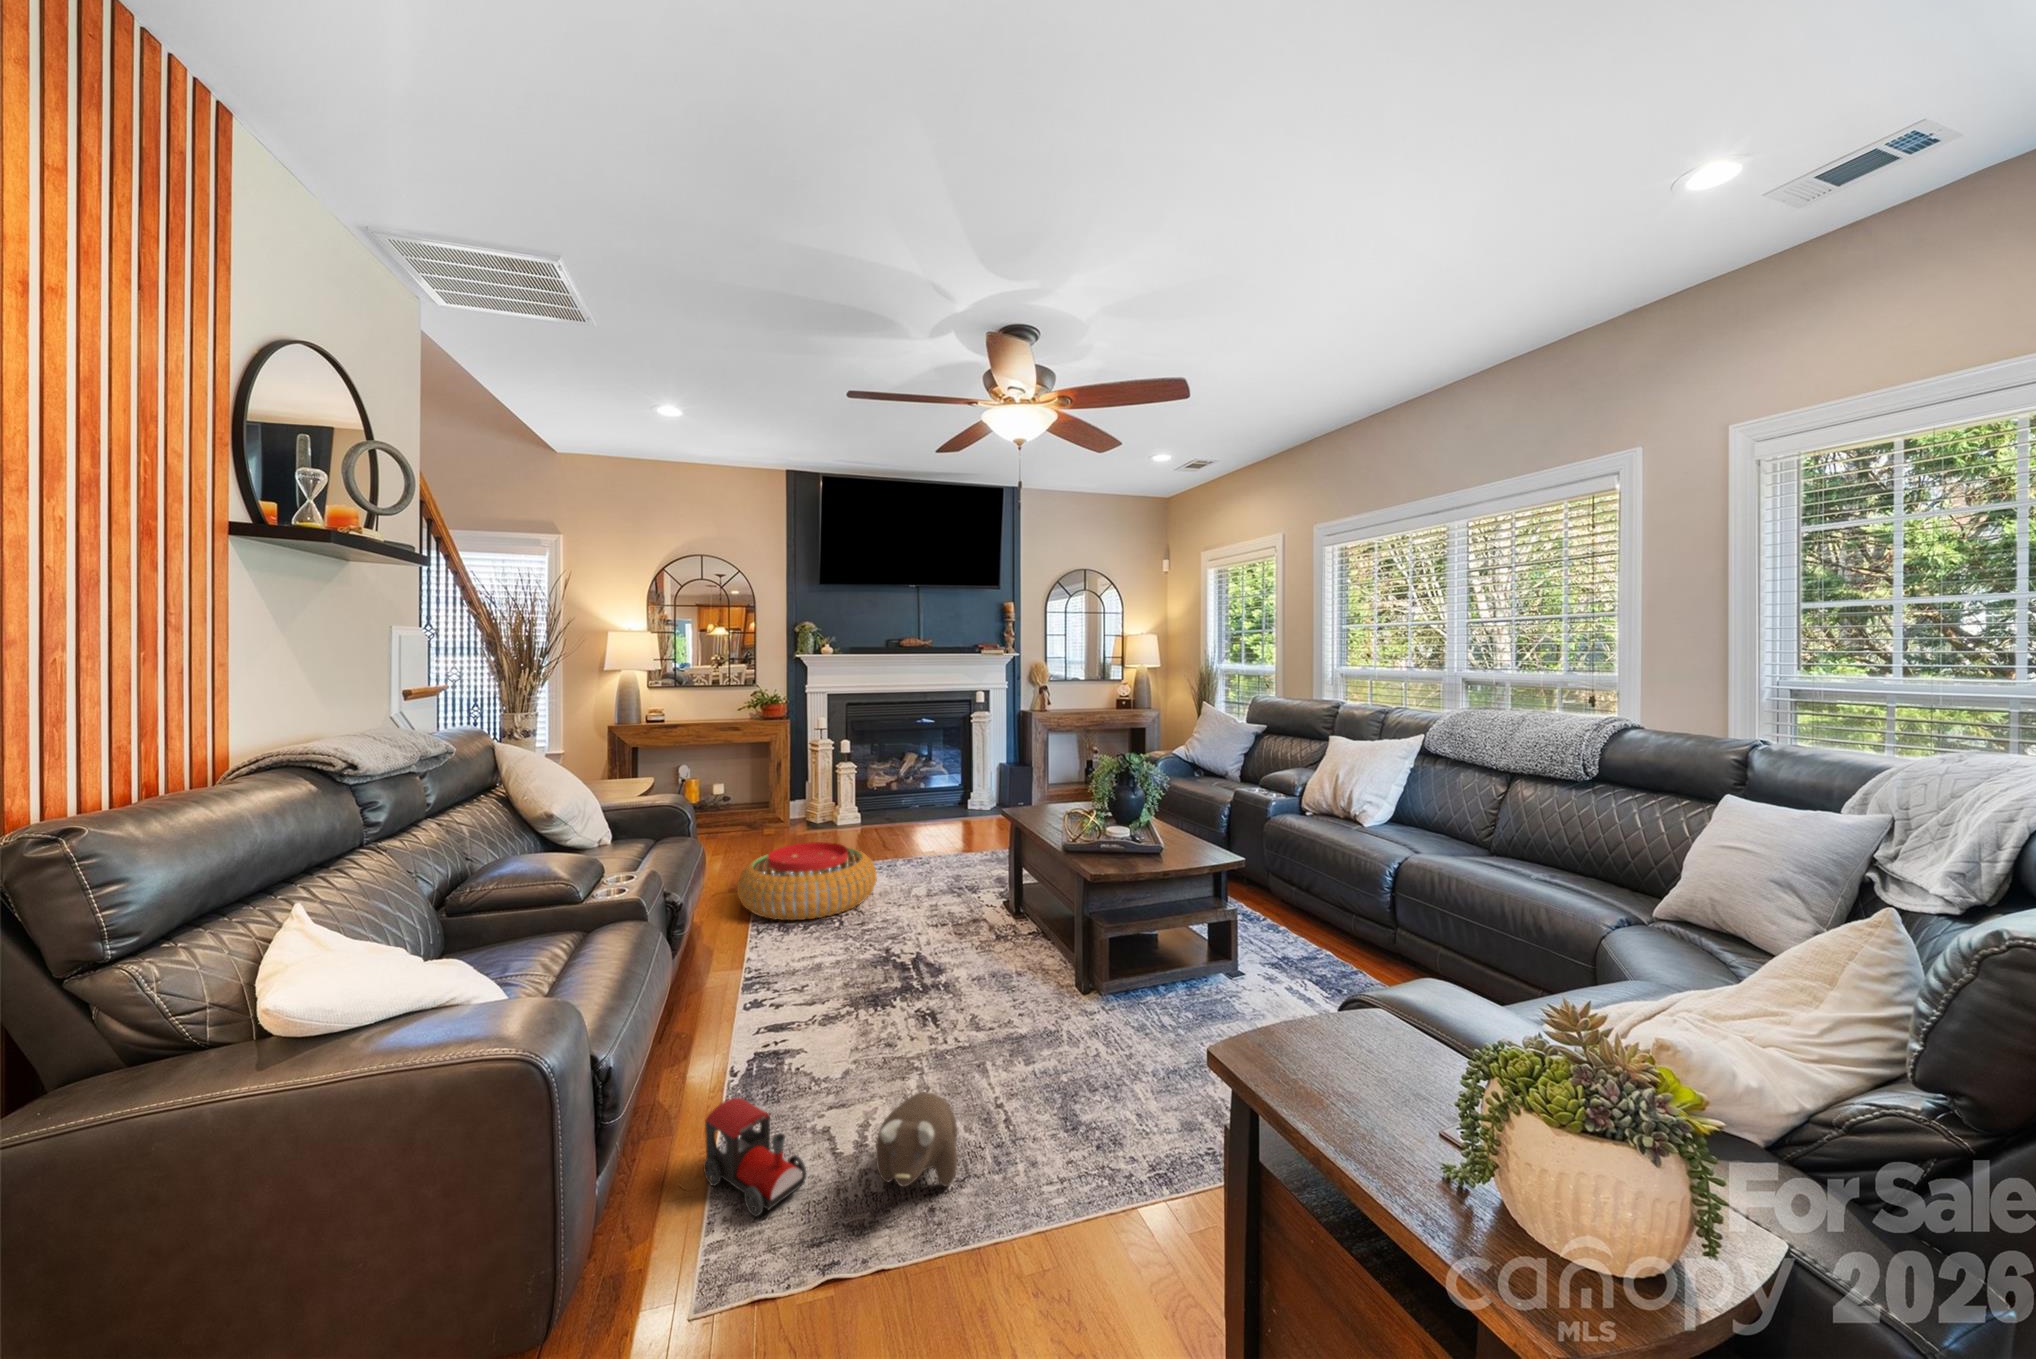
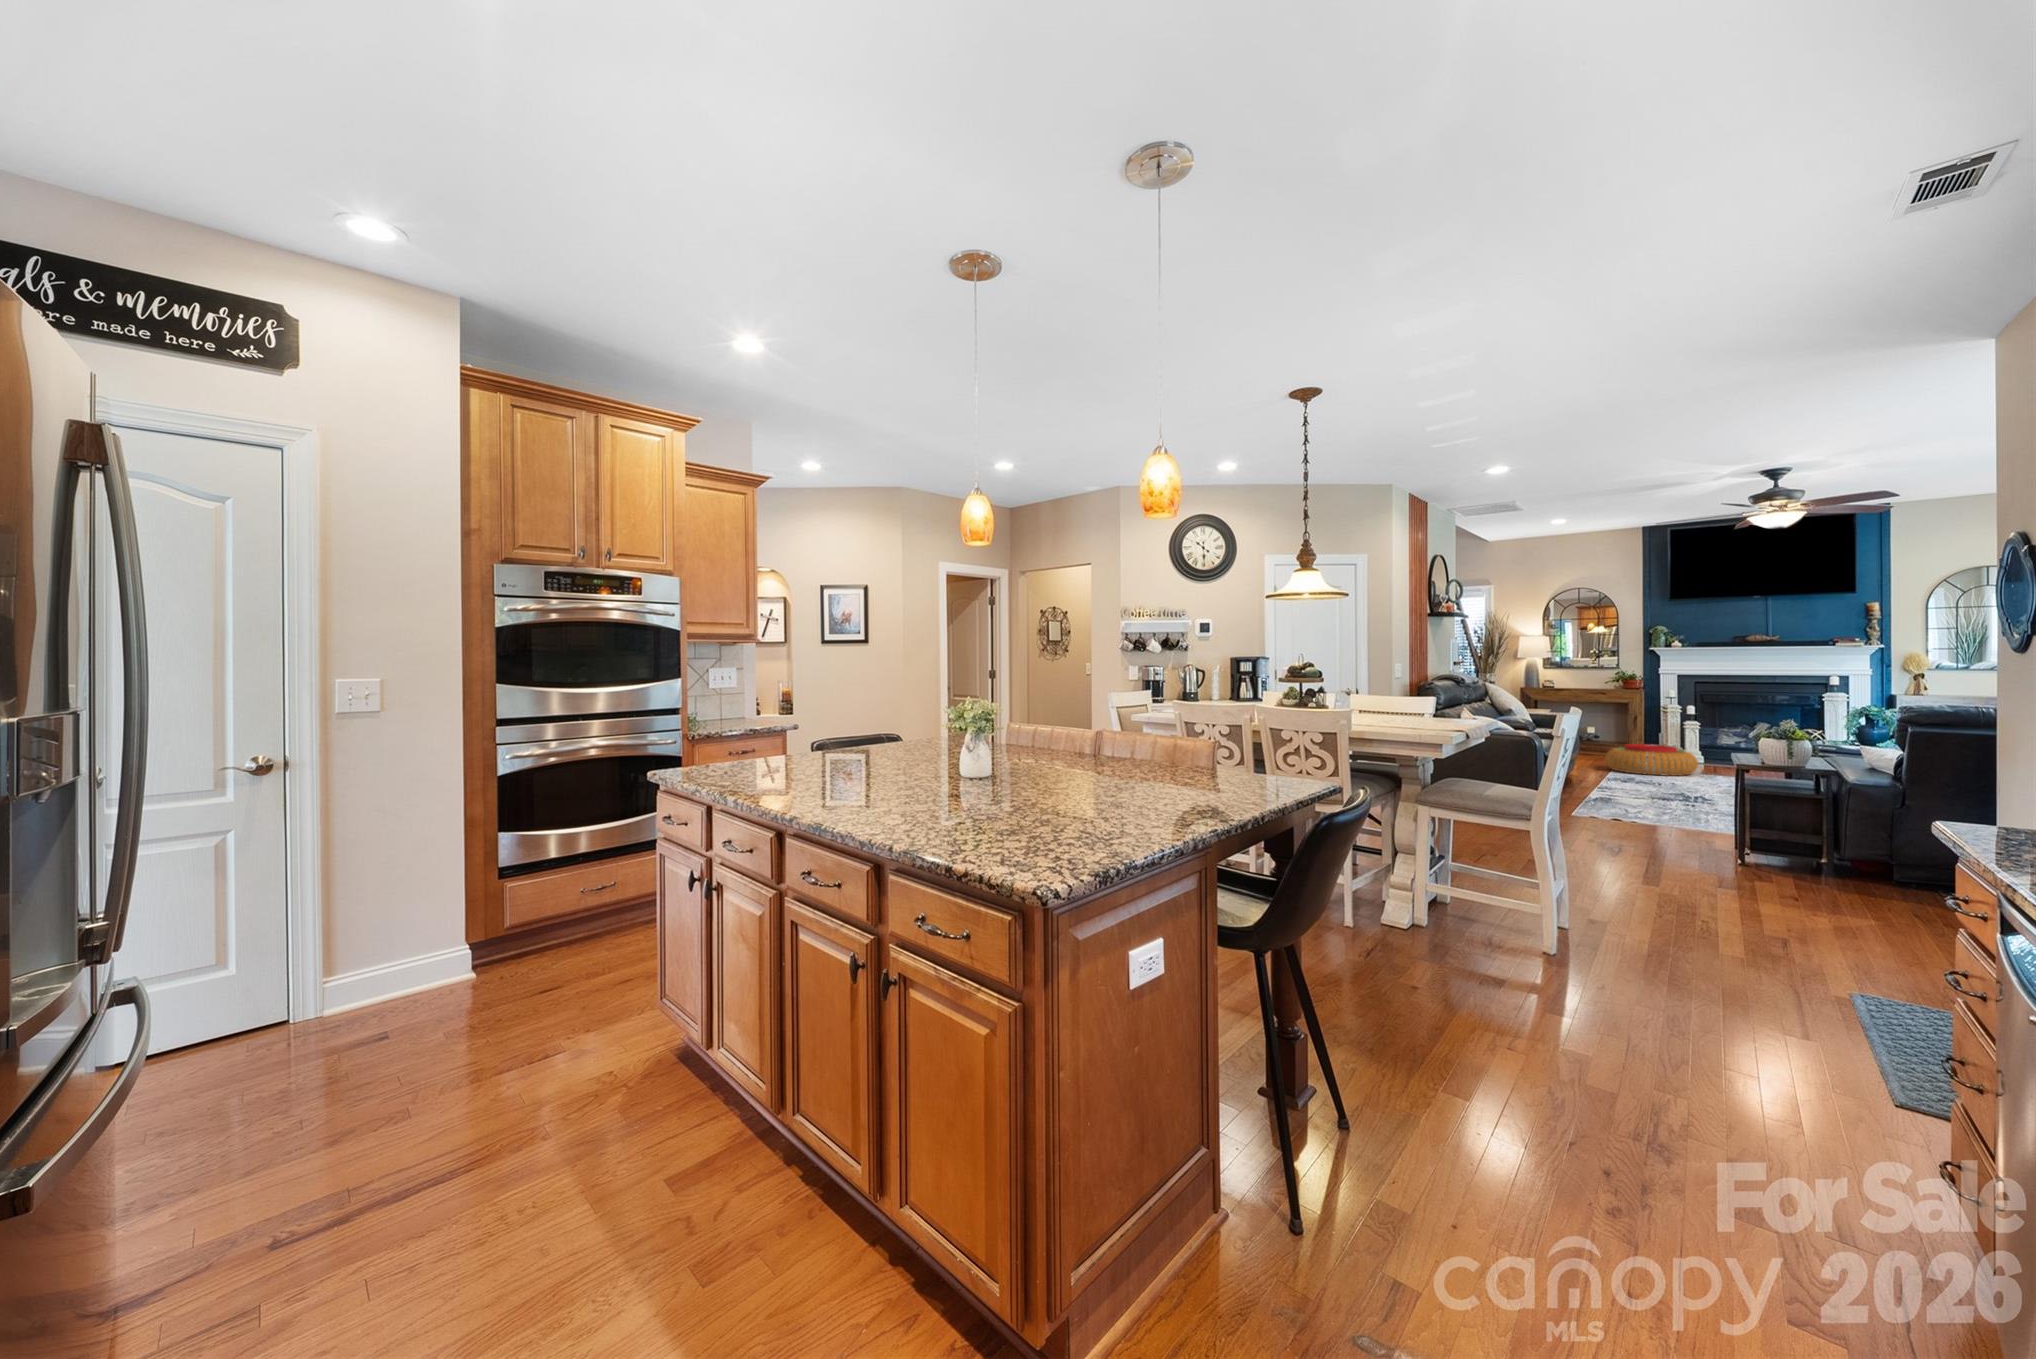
plush toy: present [875,1092,957,1187] -> none [1662,776,1700,805]
toy train: present [703,1098,807,1217] -> none [1596,773,1635,798]

